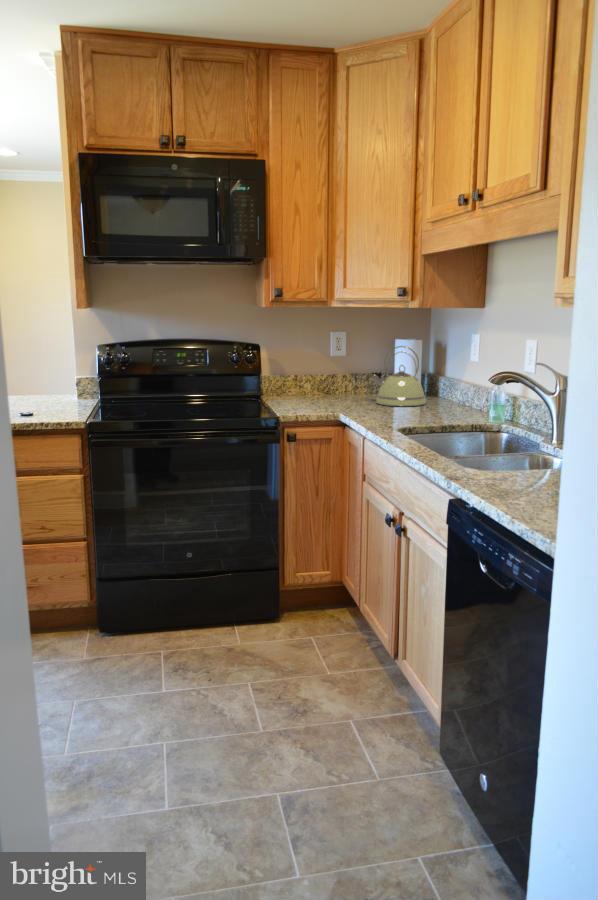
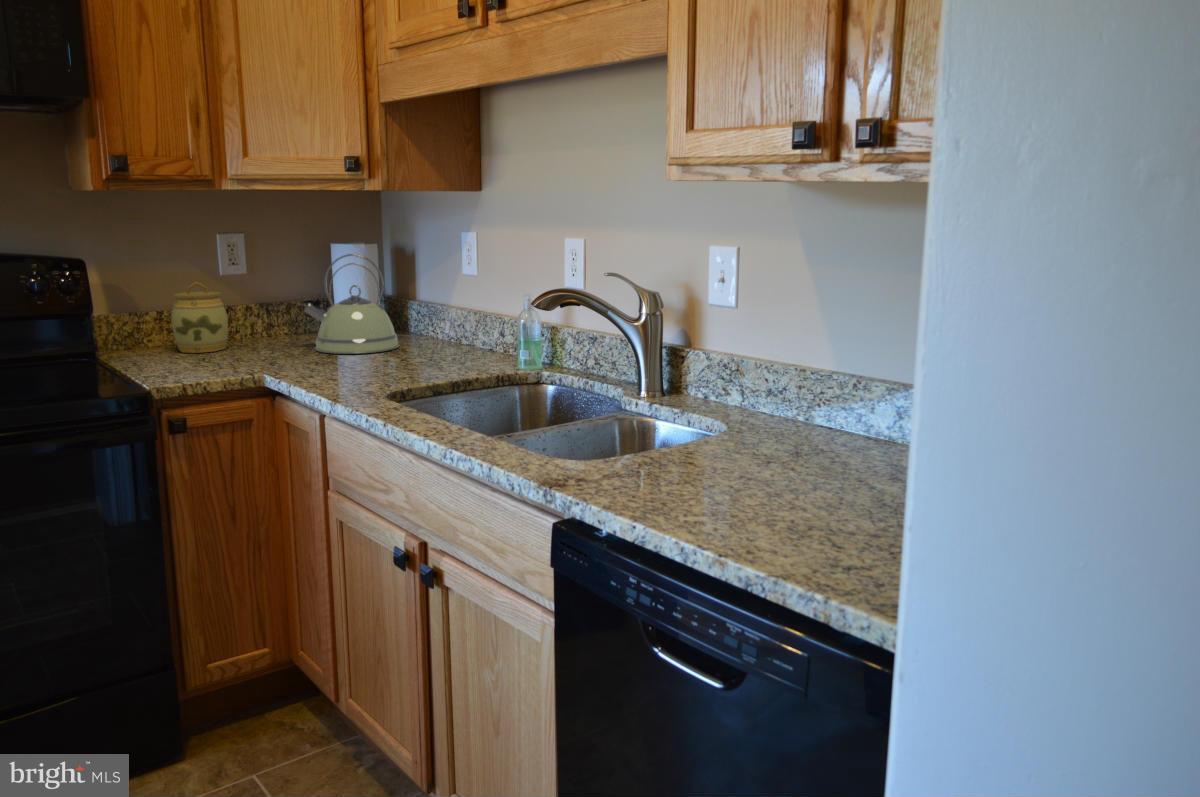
jar: none [301,359,330,400] -> present [171,282,228,353]

